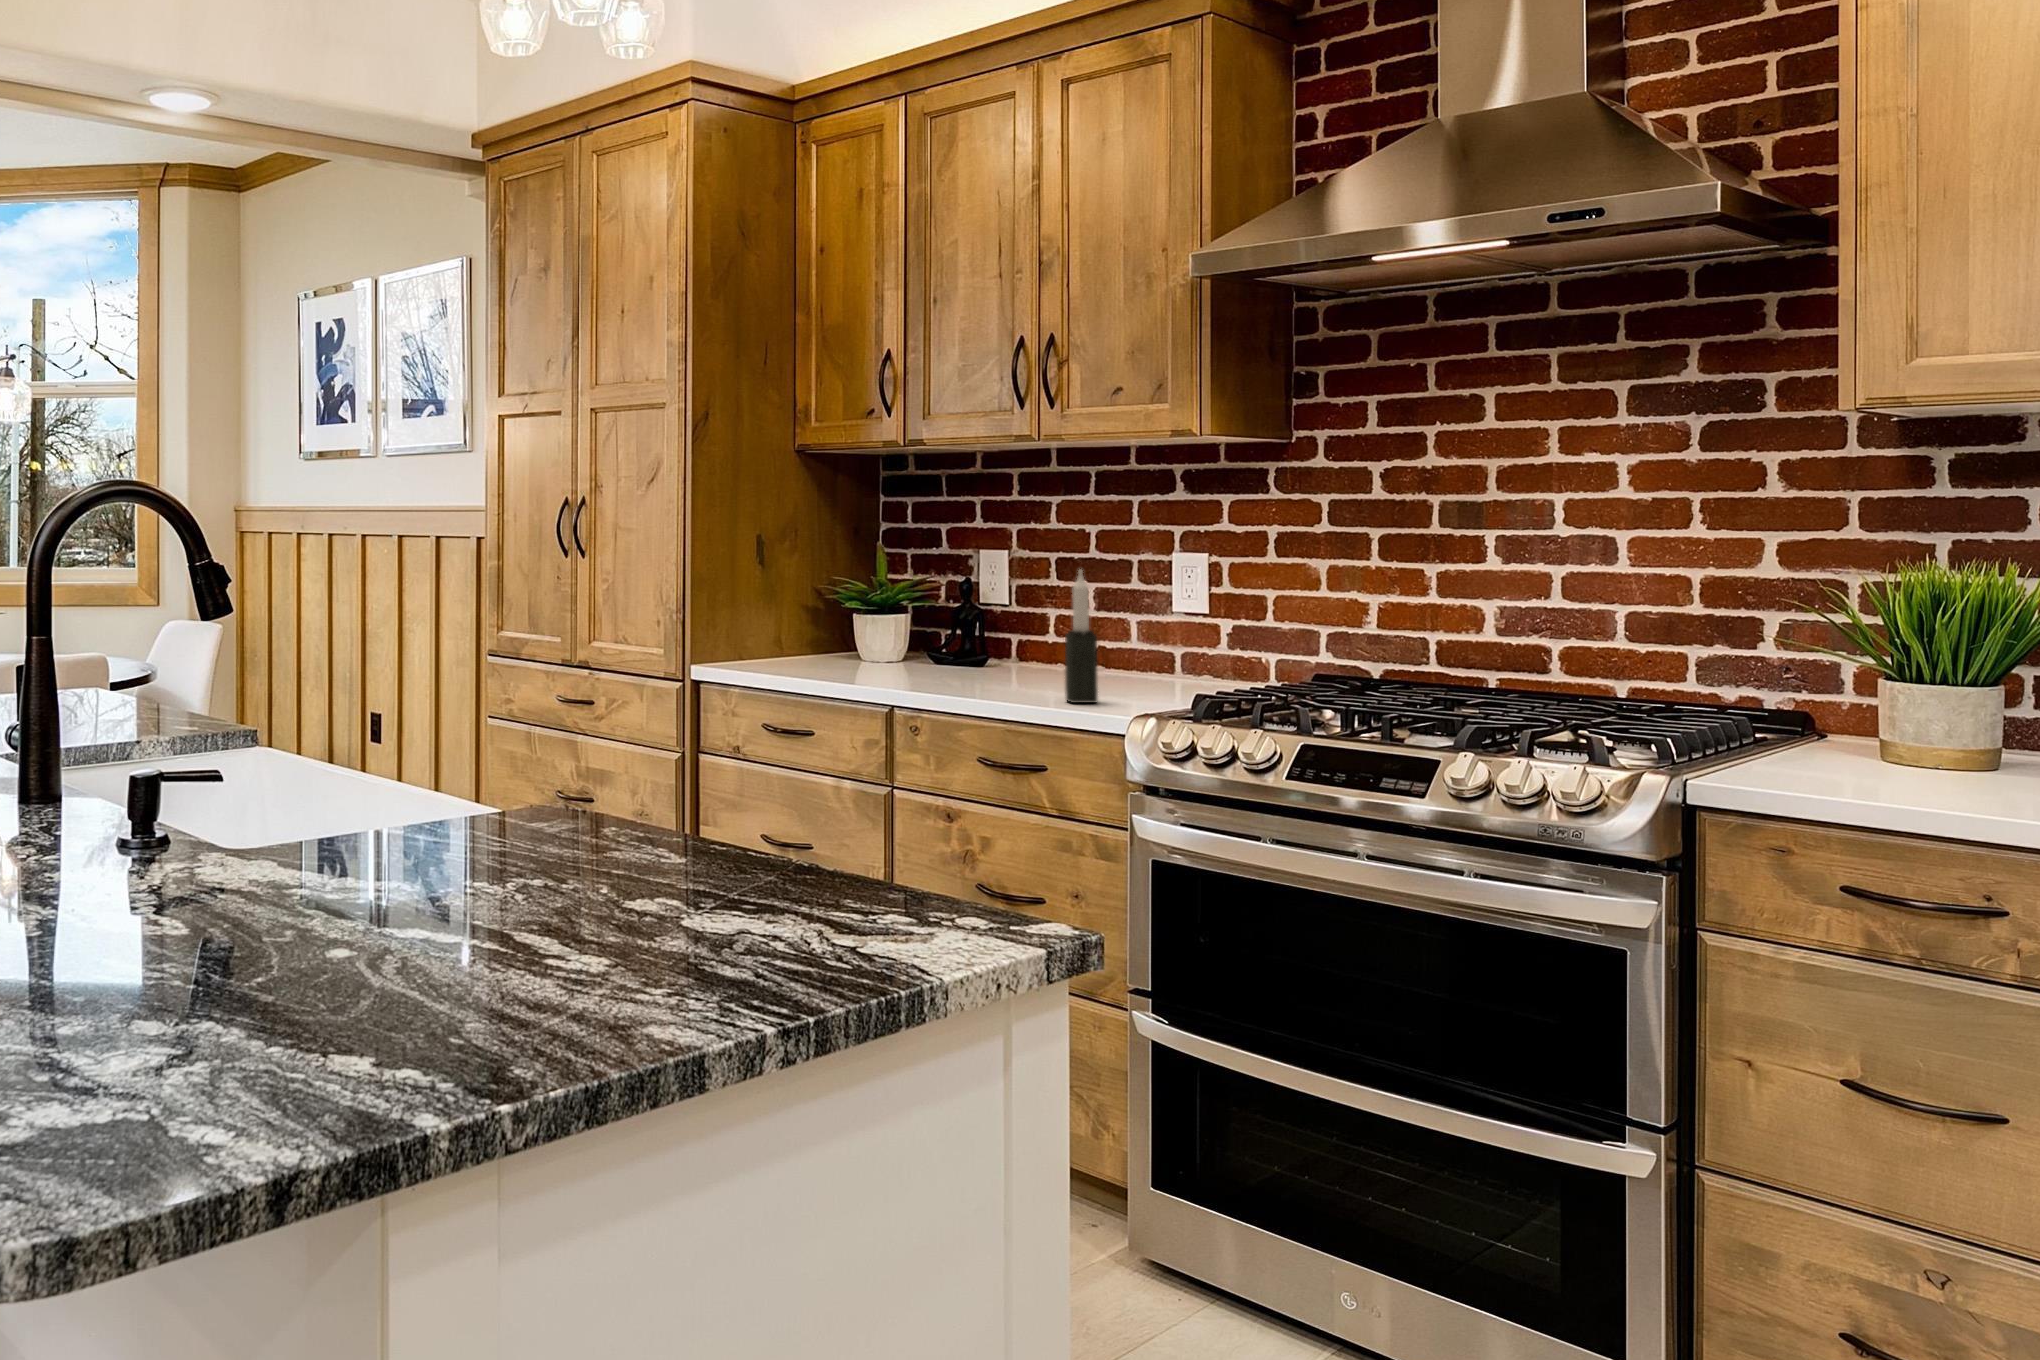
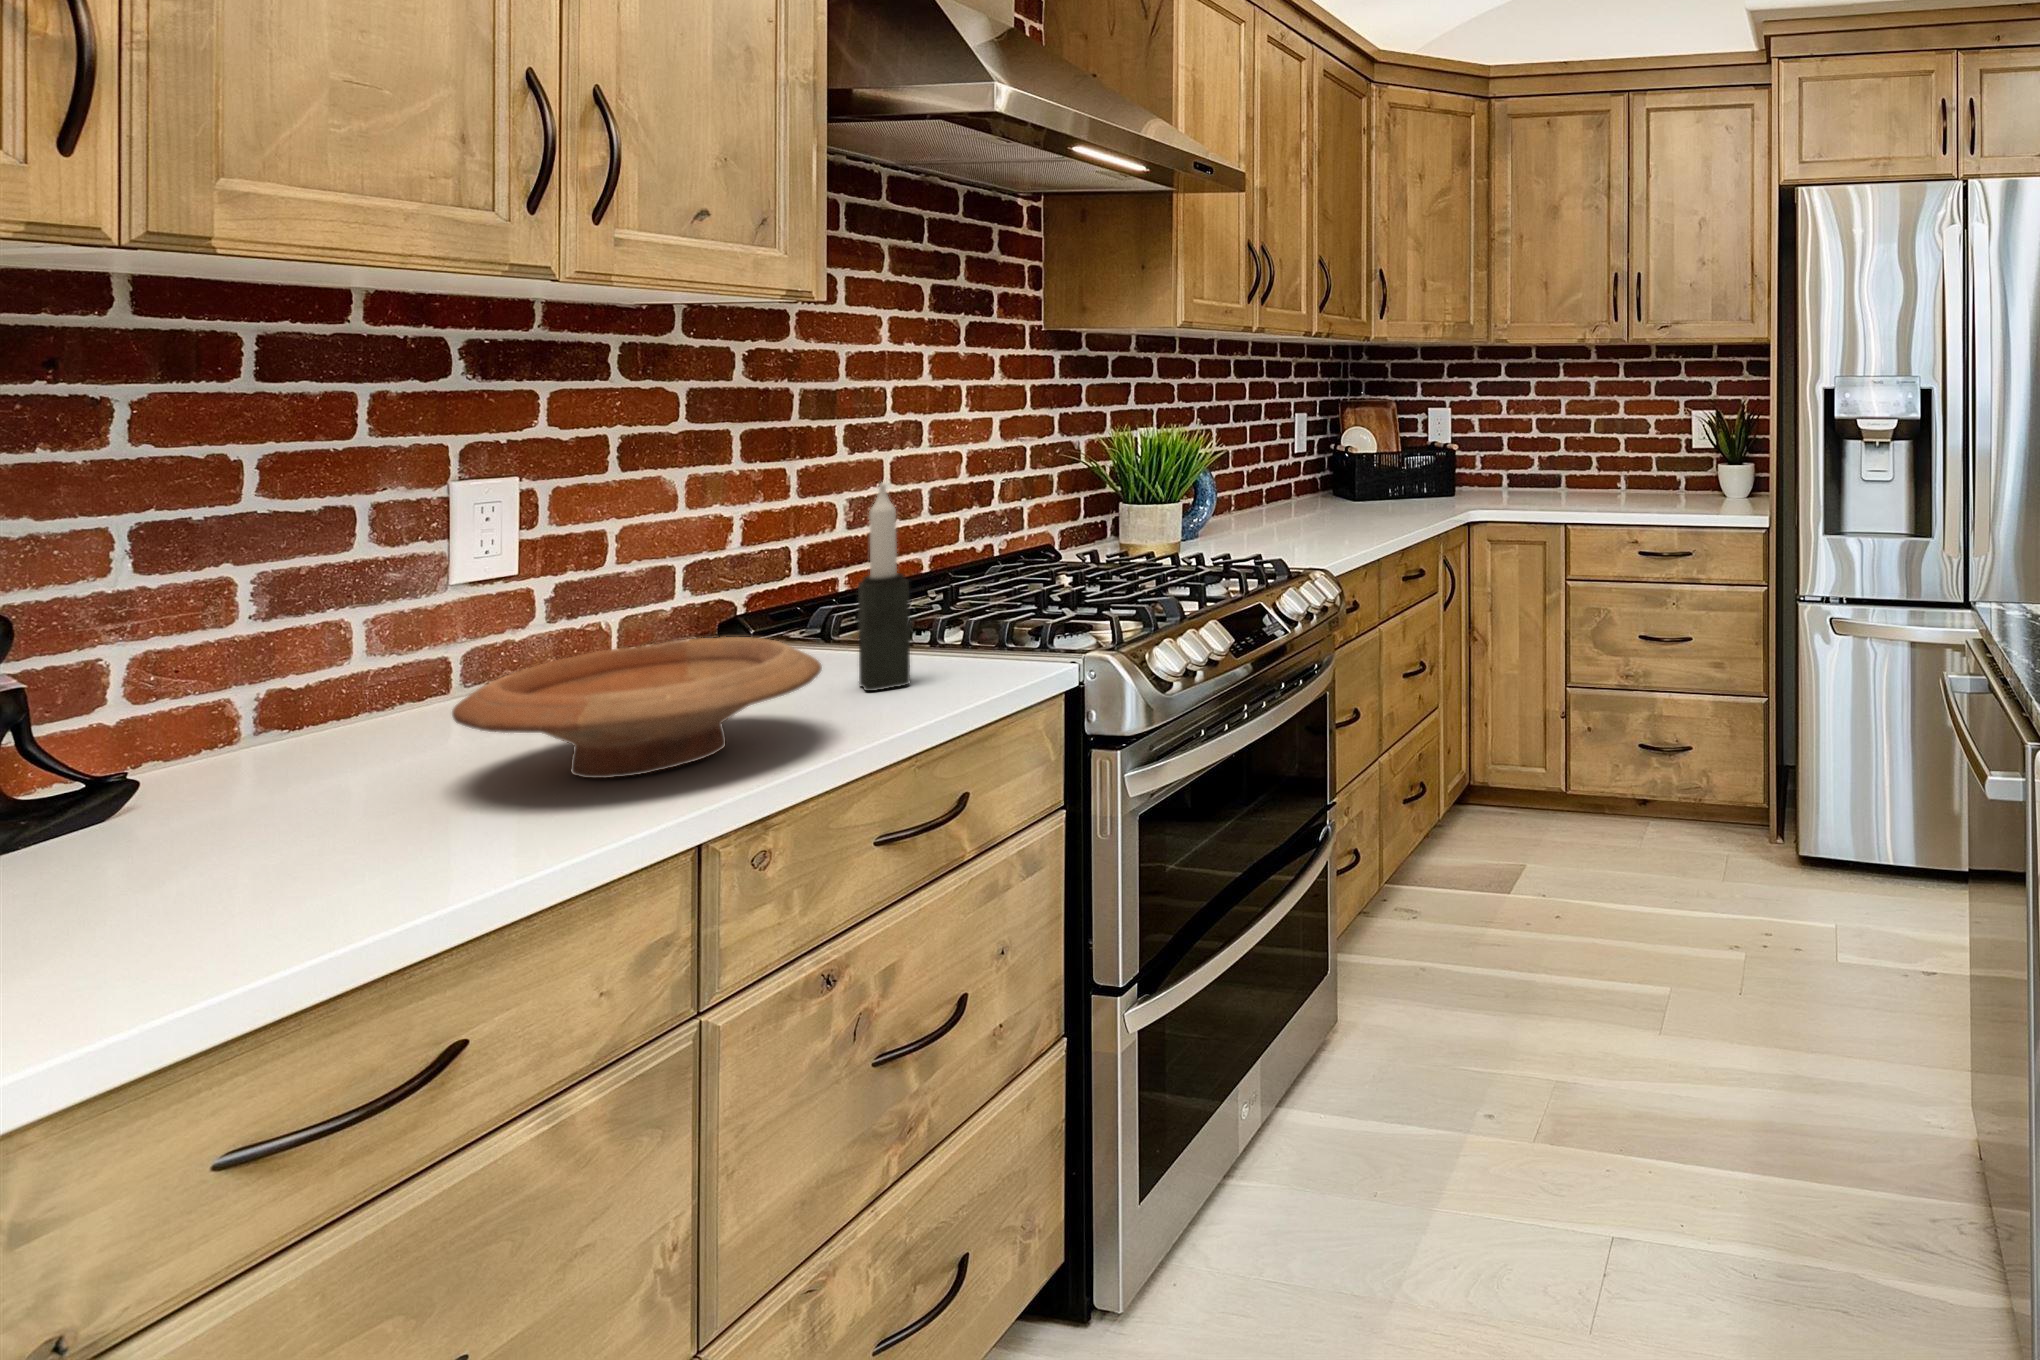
wooden bowl: none [884,636,1034,690] -> present [452,637,822,778]

